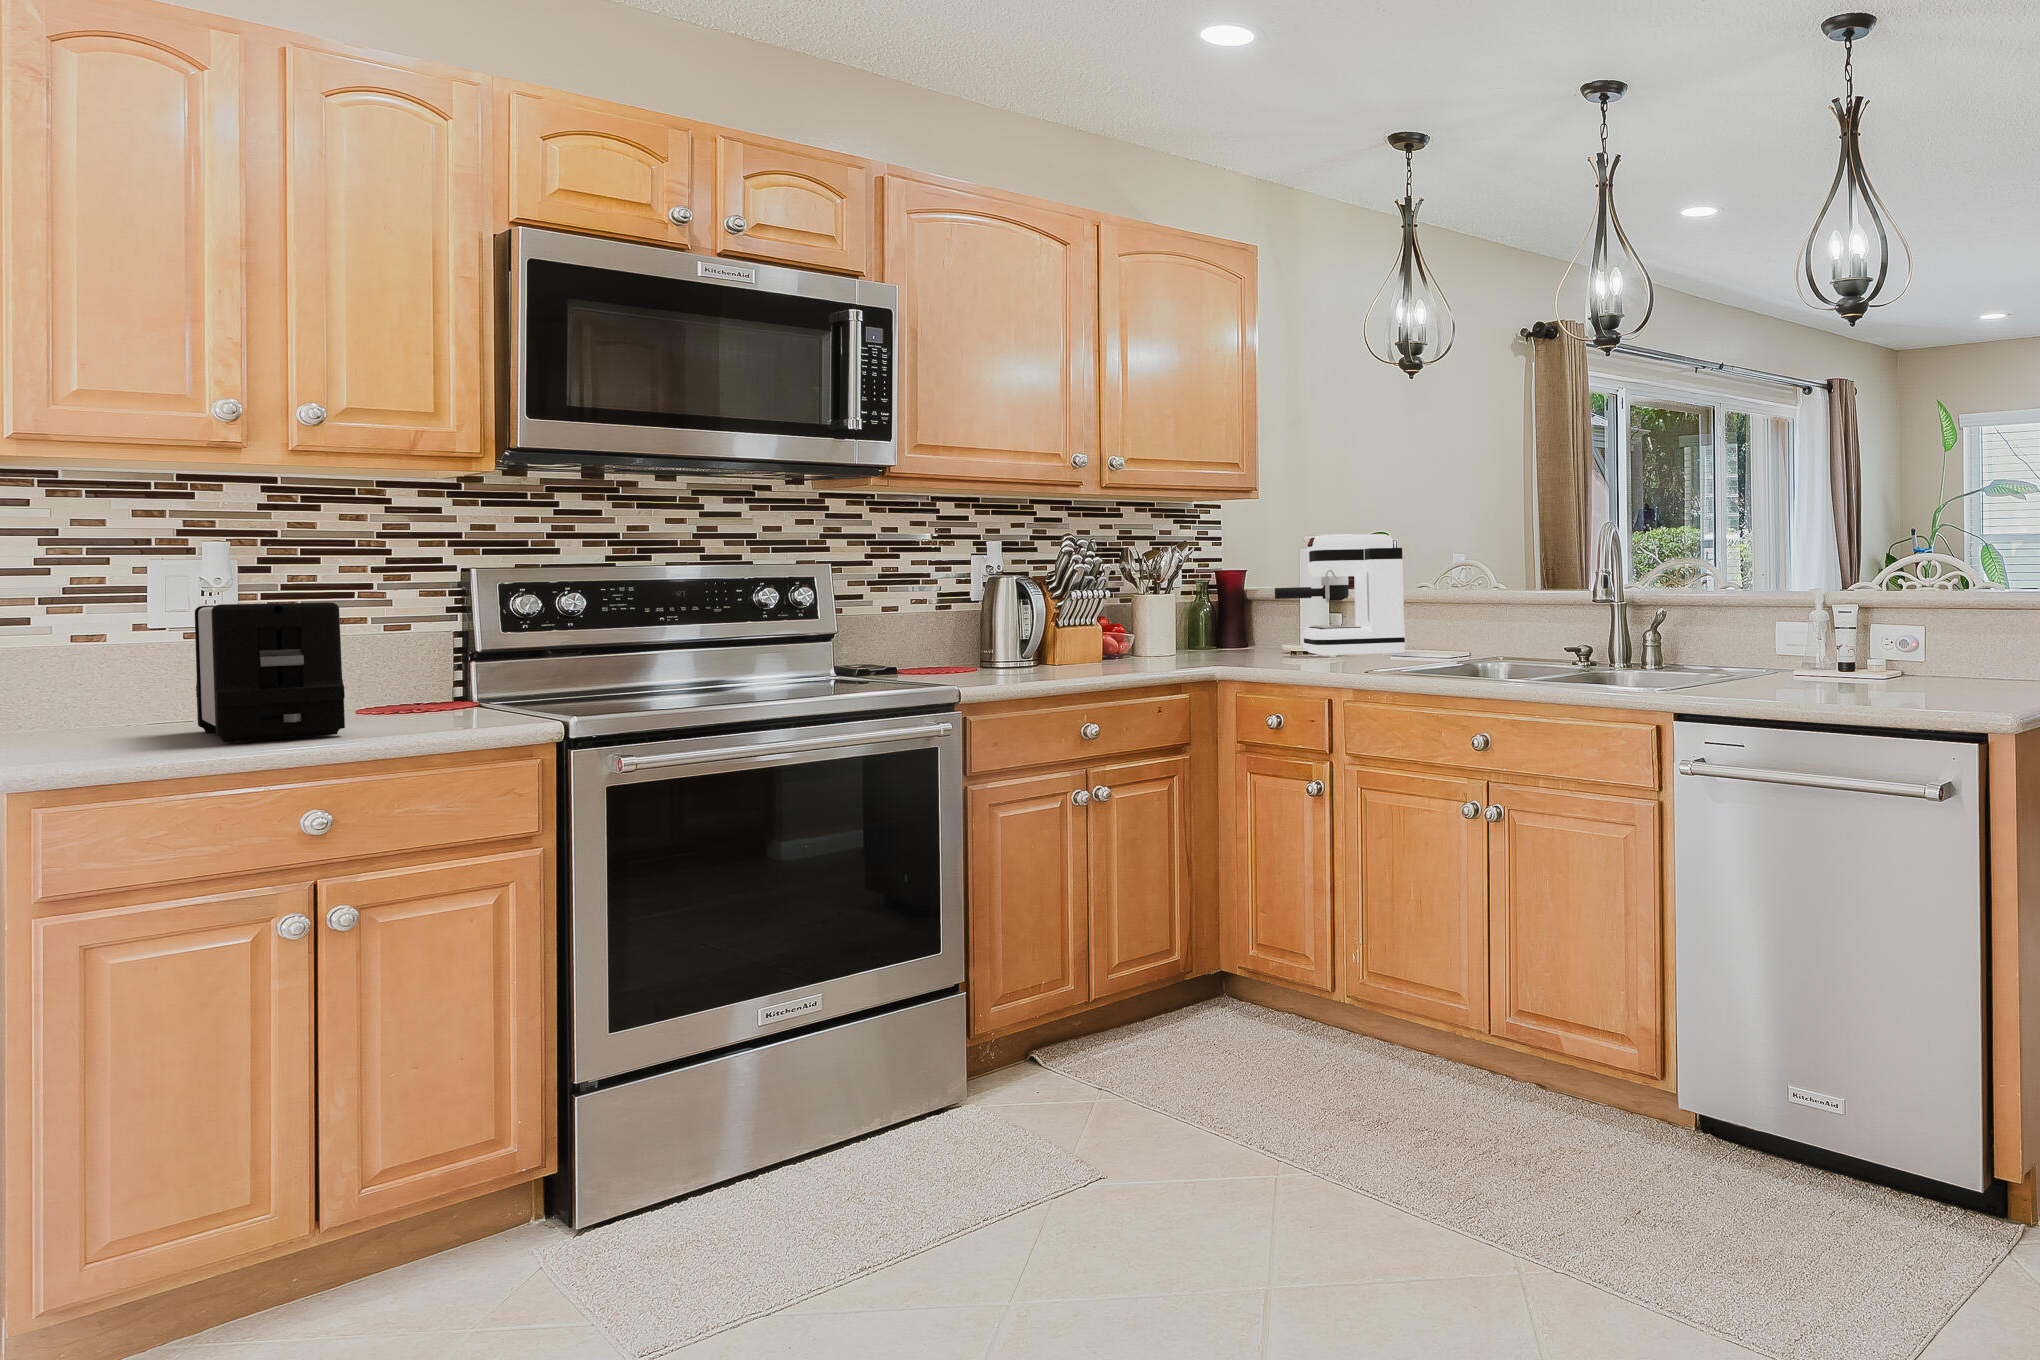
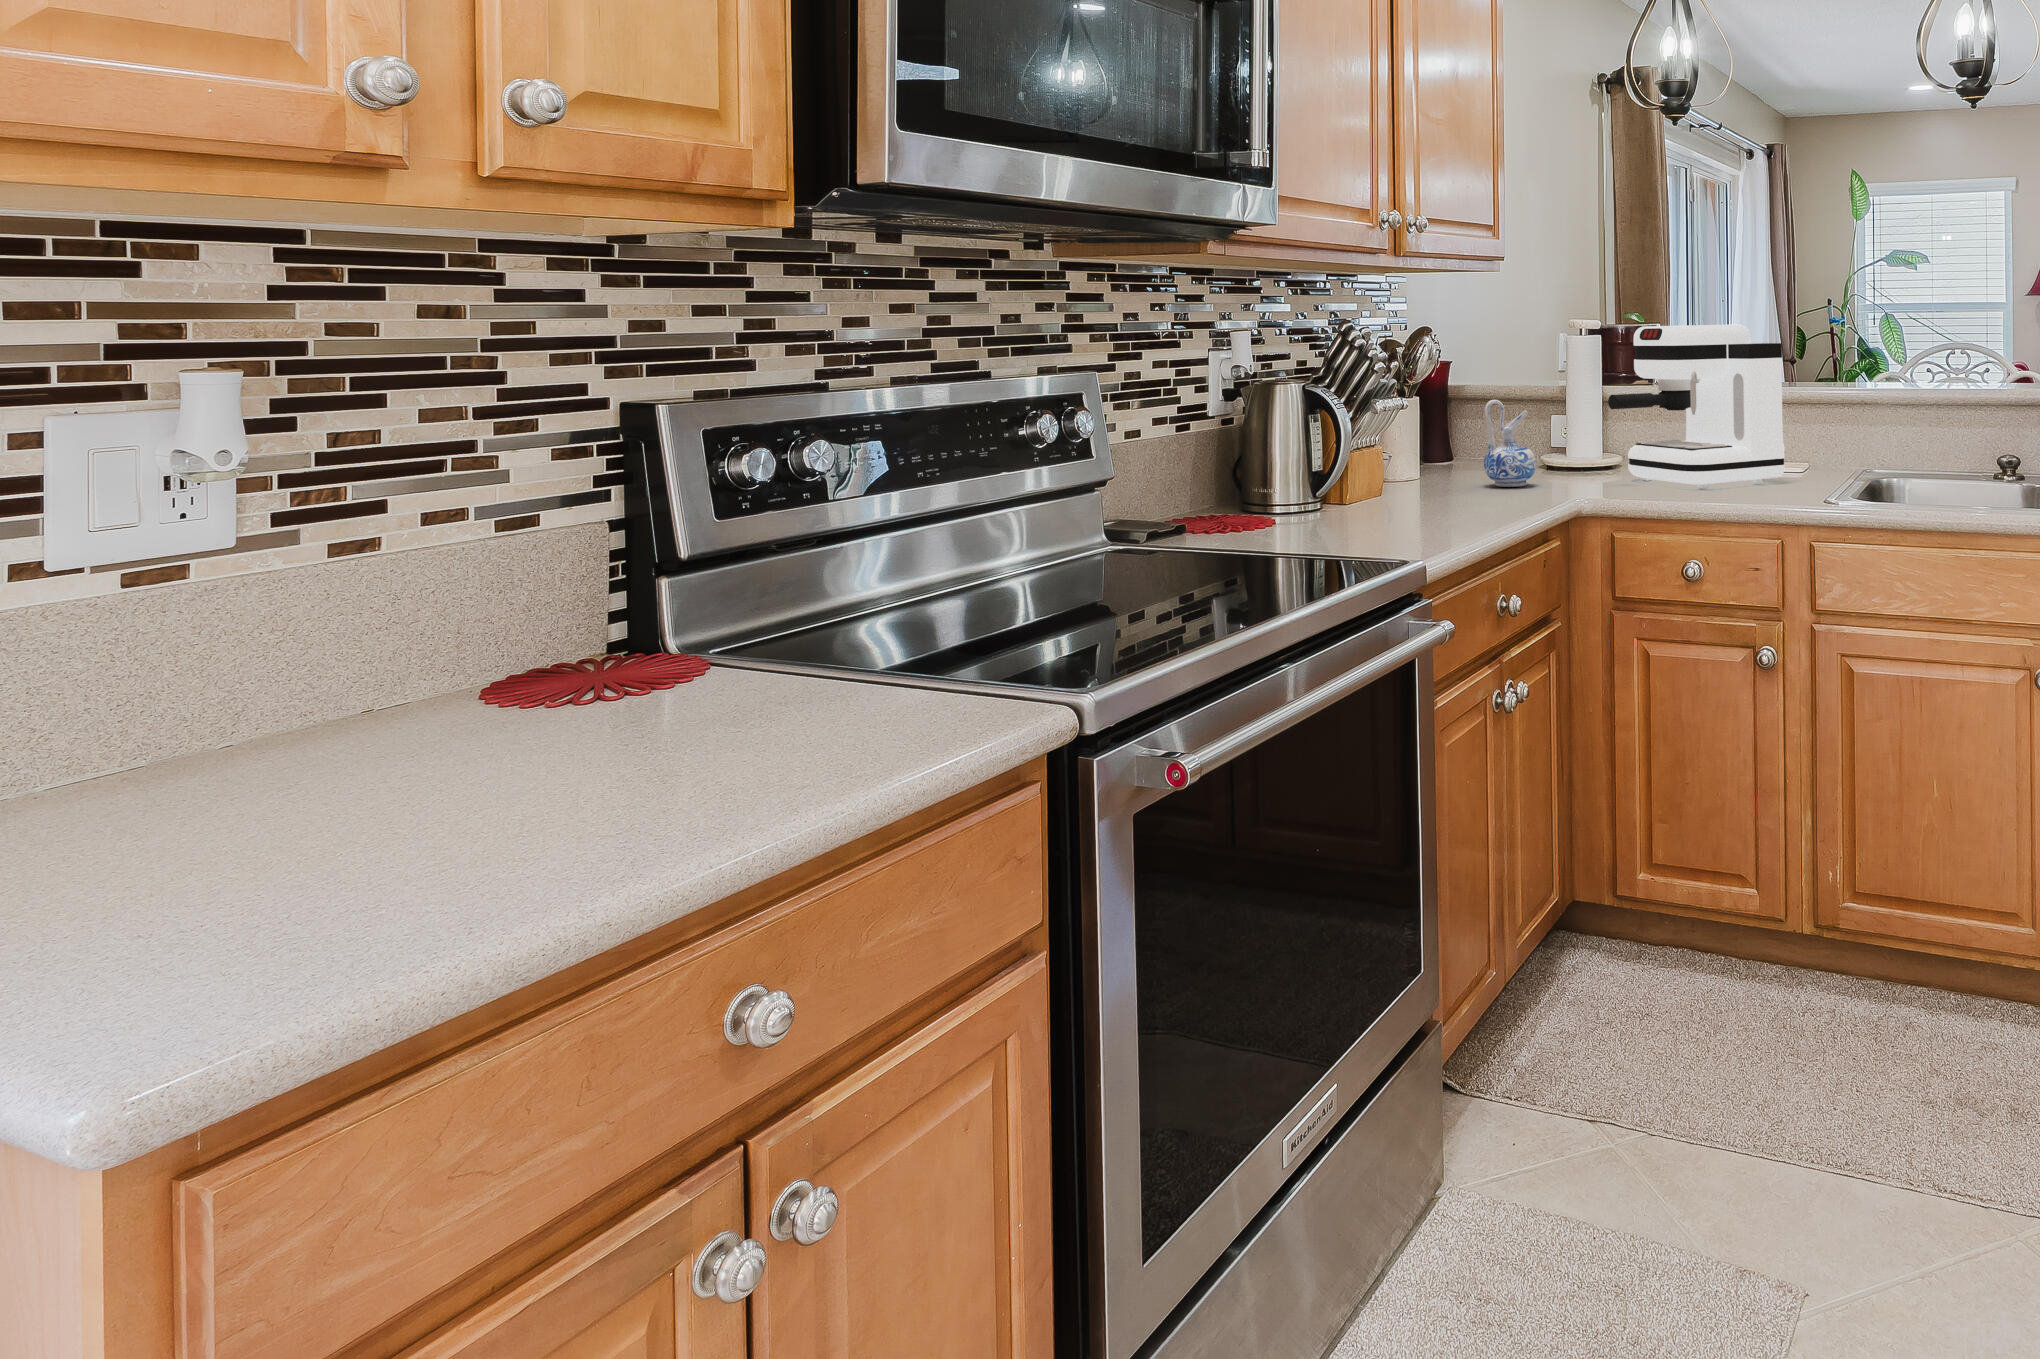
ceramic pitcher: none [1190,592,1230,657] -> present [1484,400,1536,487]
toaster: present [195,602,345,742] -> none [290,516,779,903]

